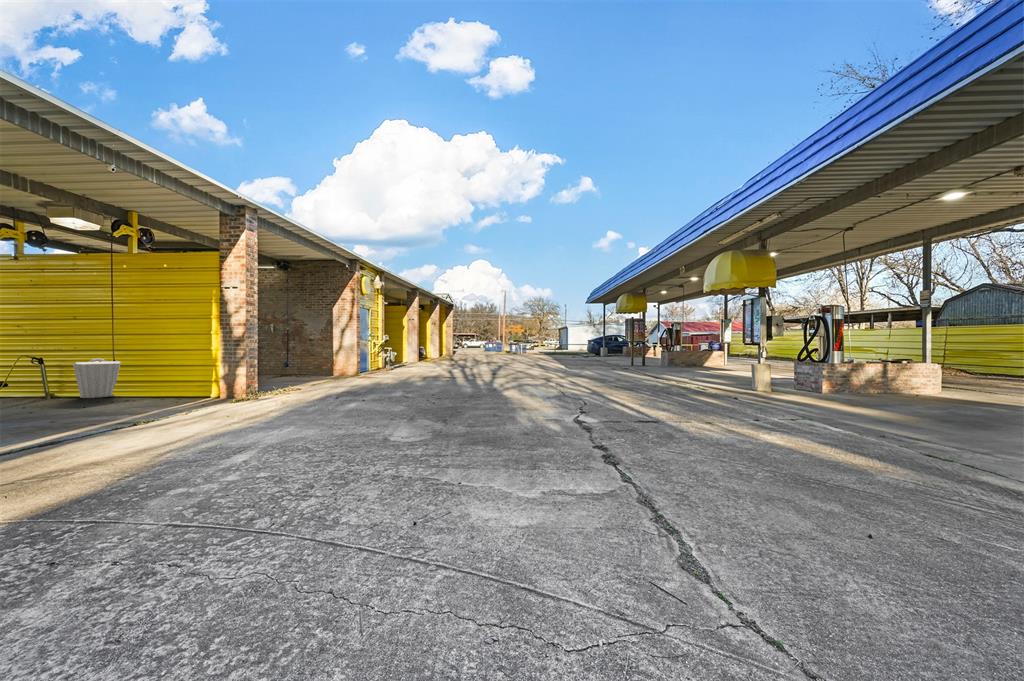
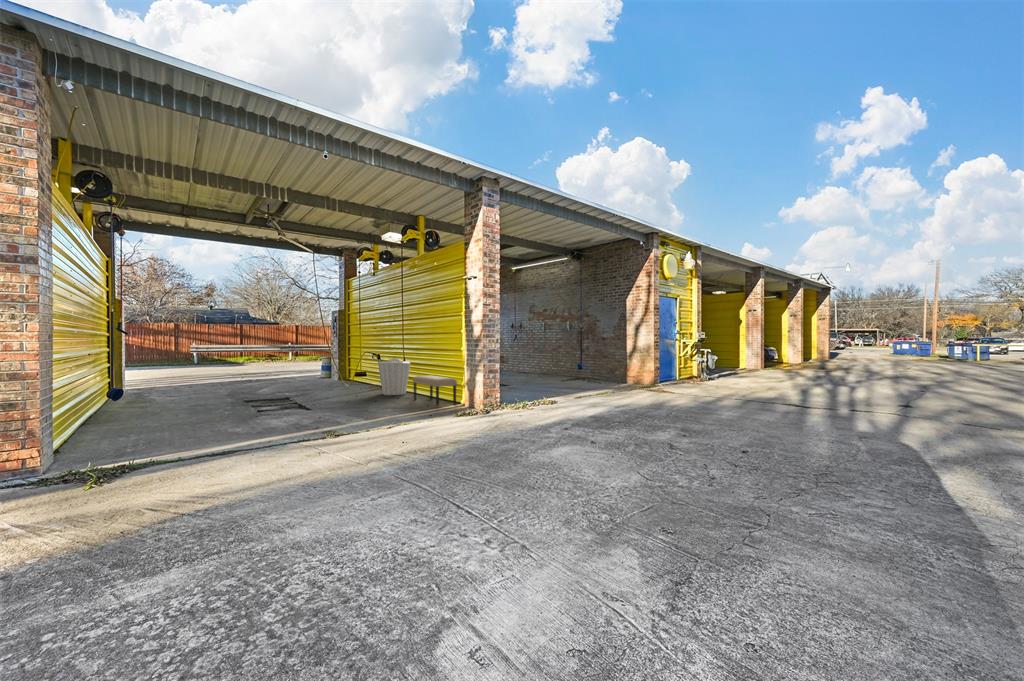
bench: none [142,373,207,398] -> present [413,375,457,405]

